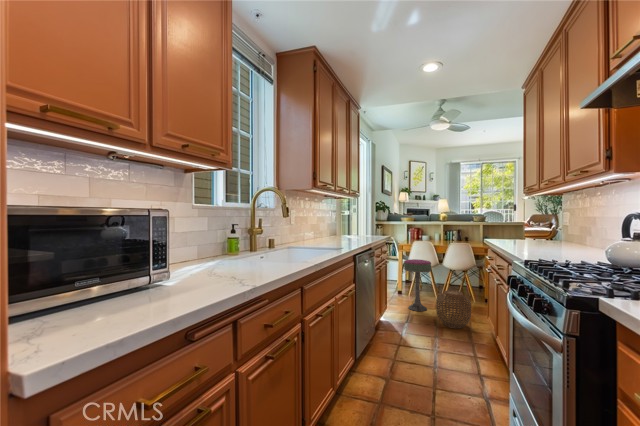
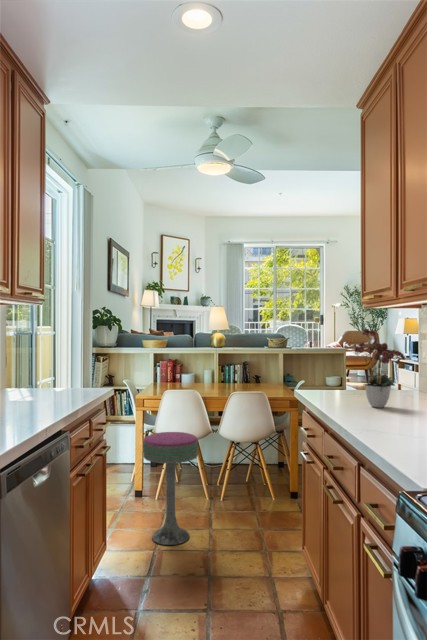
flower arrangement: none [509,205,540,245] -> present [355,329,405,408]
woven basket: present [436,290,471,329] -> none [209,501,277,588]

